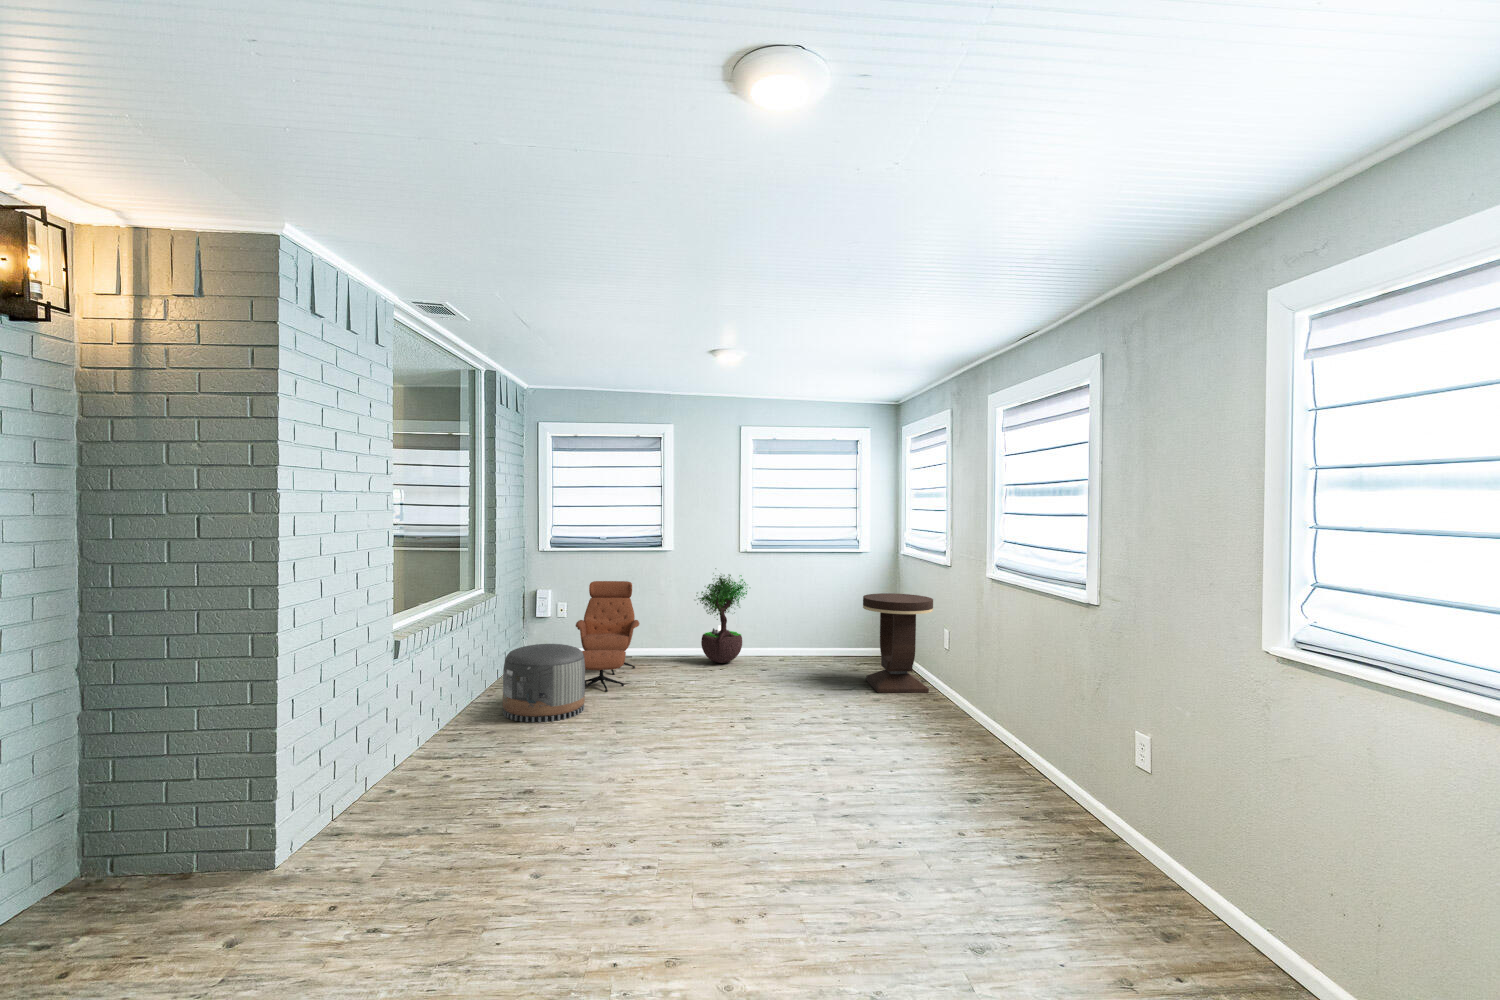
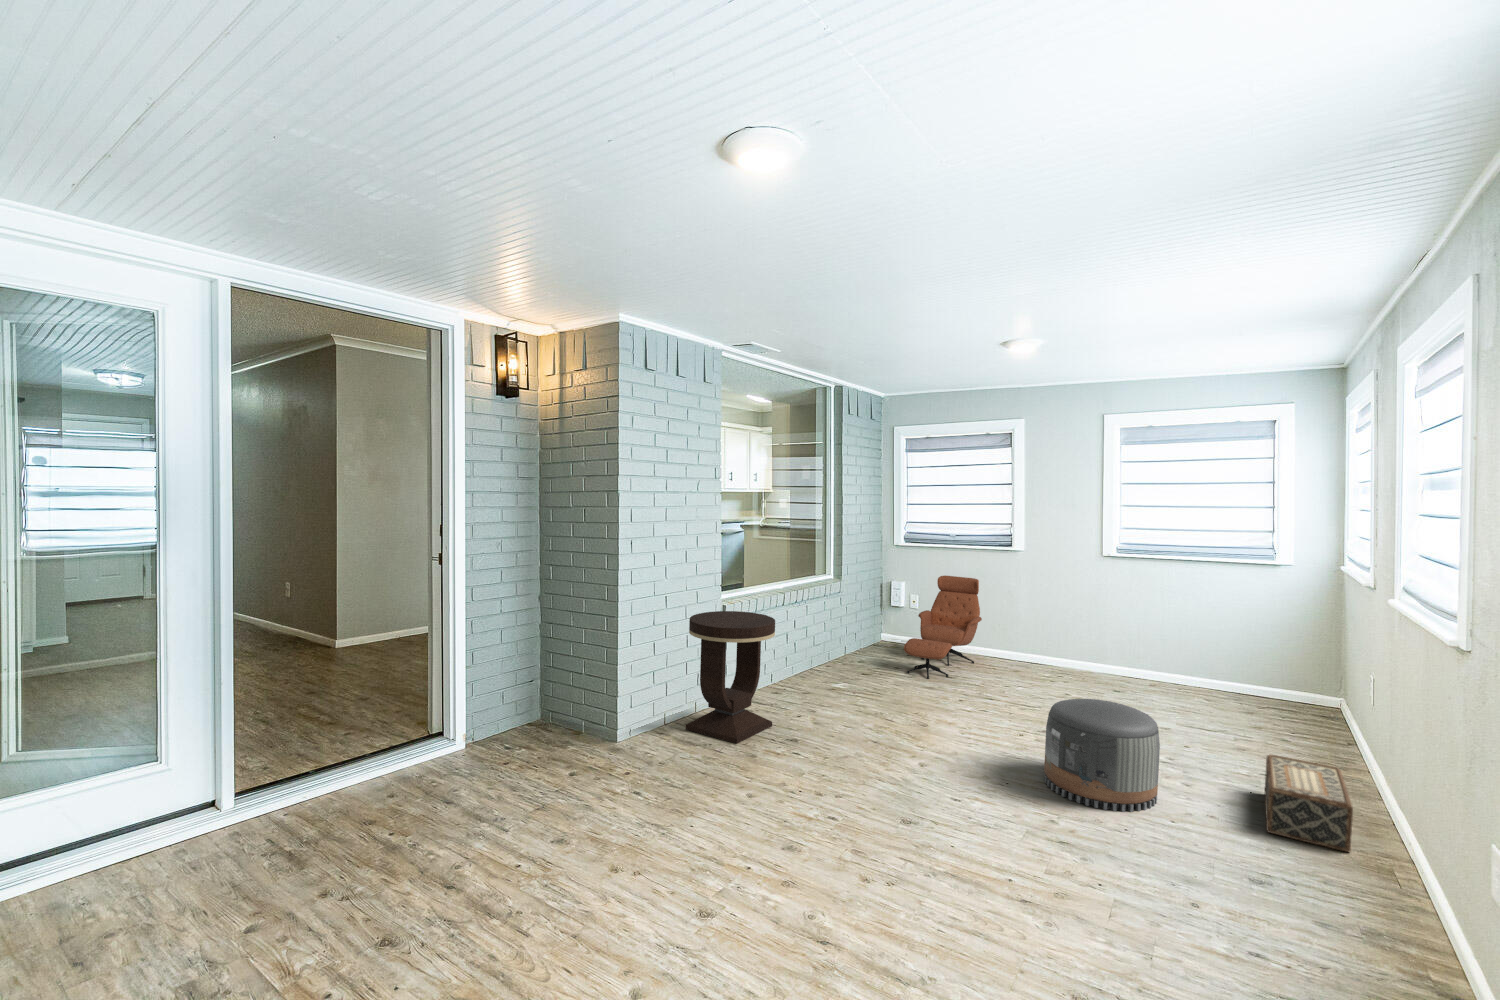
potted tree: present [696,575,747,663] -> none [1037,573,1102,674]
side table: present [863,593,933,693] -> present [685,611,775,744]
pouf: present [503,644,585,722] -> present [1044,699,1160,812]
woven basket: none [939,698,1022,761] -> present [1265,755,1353,852]

